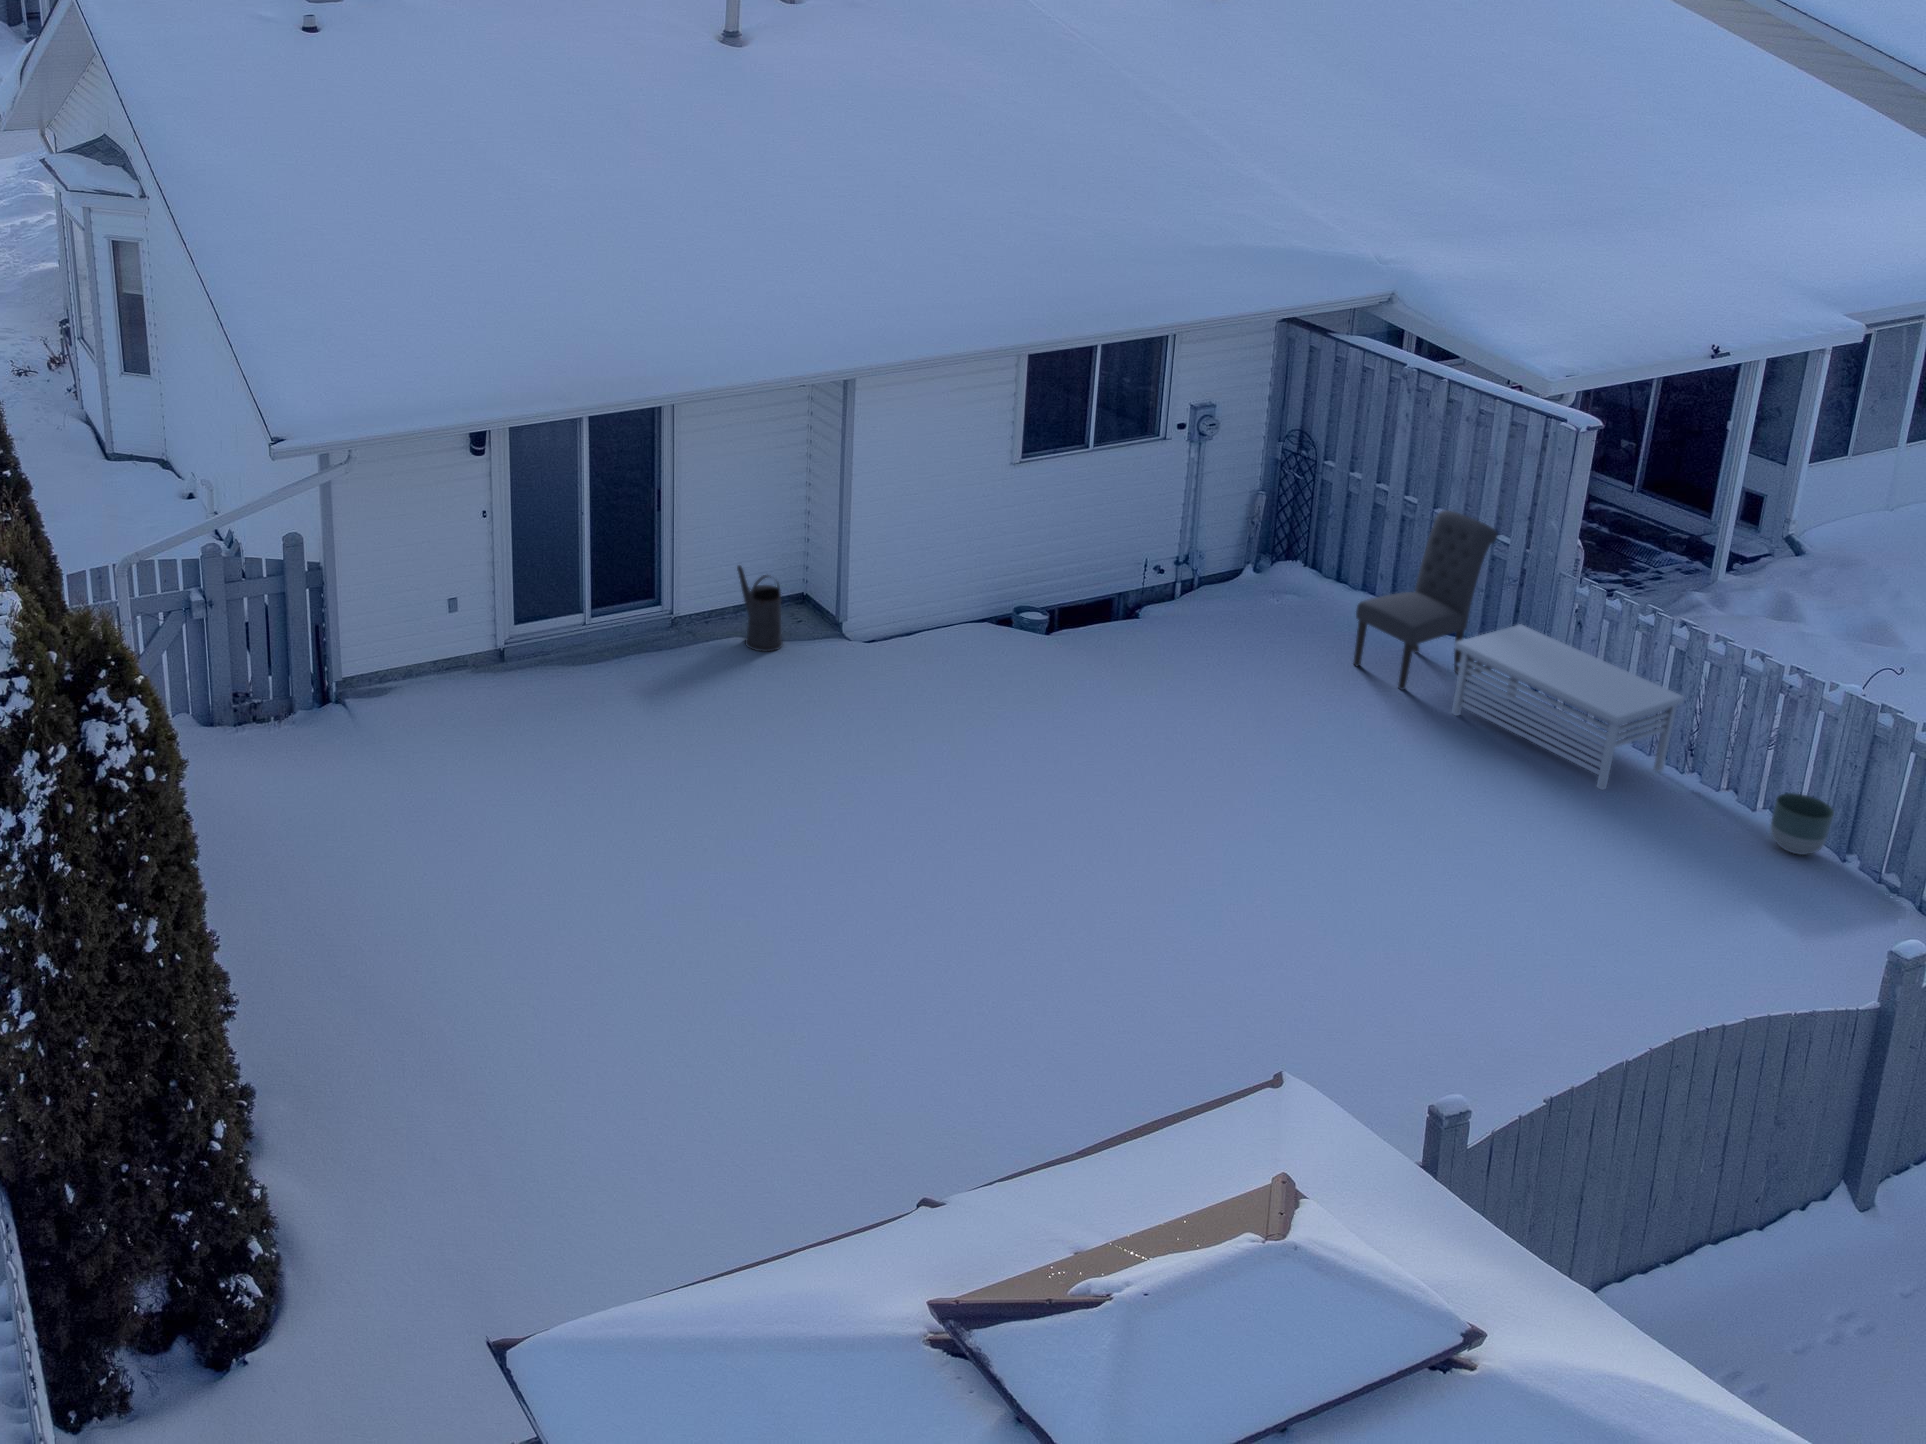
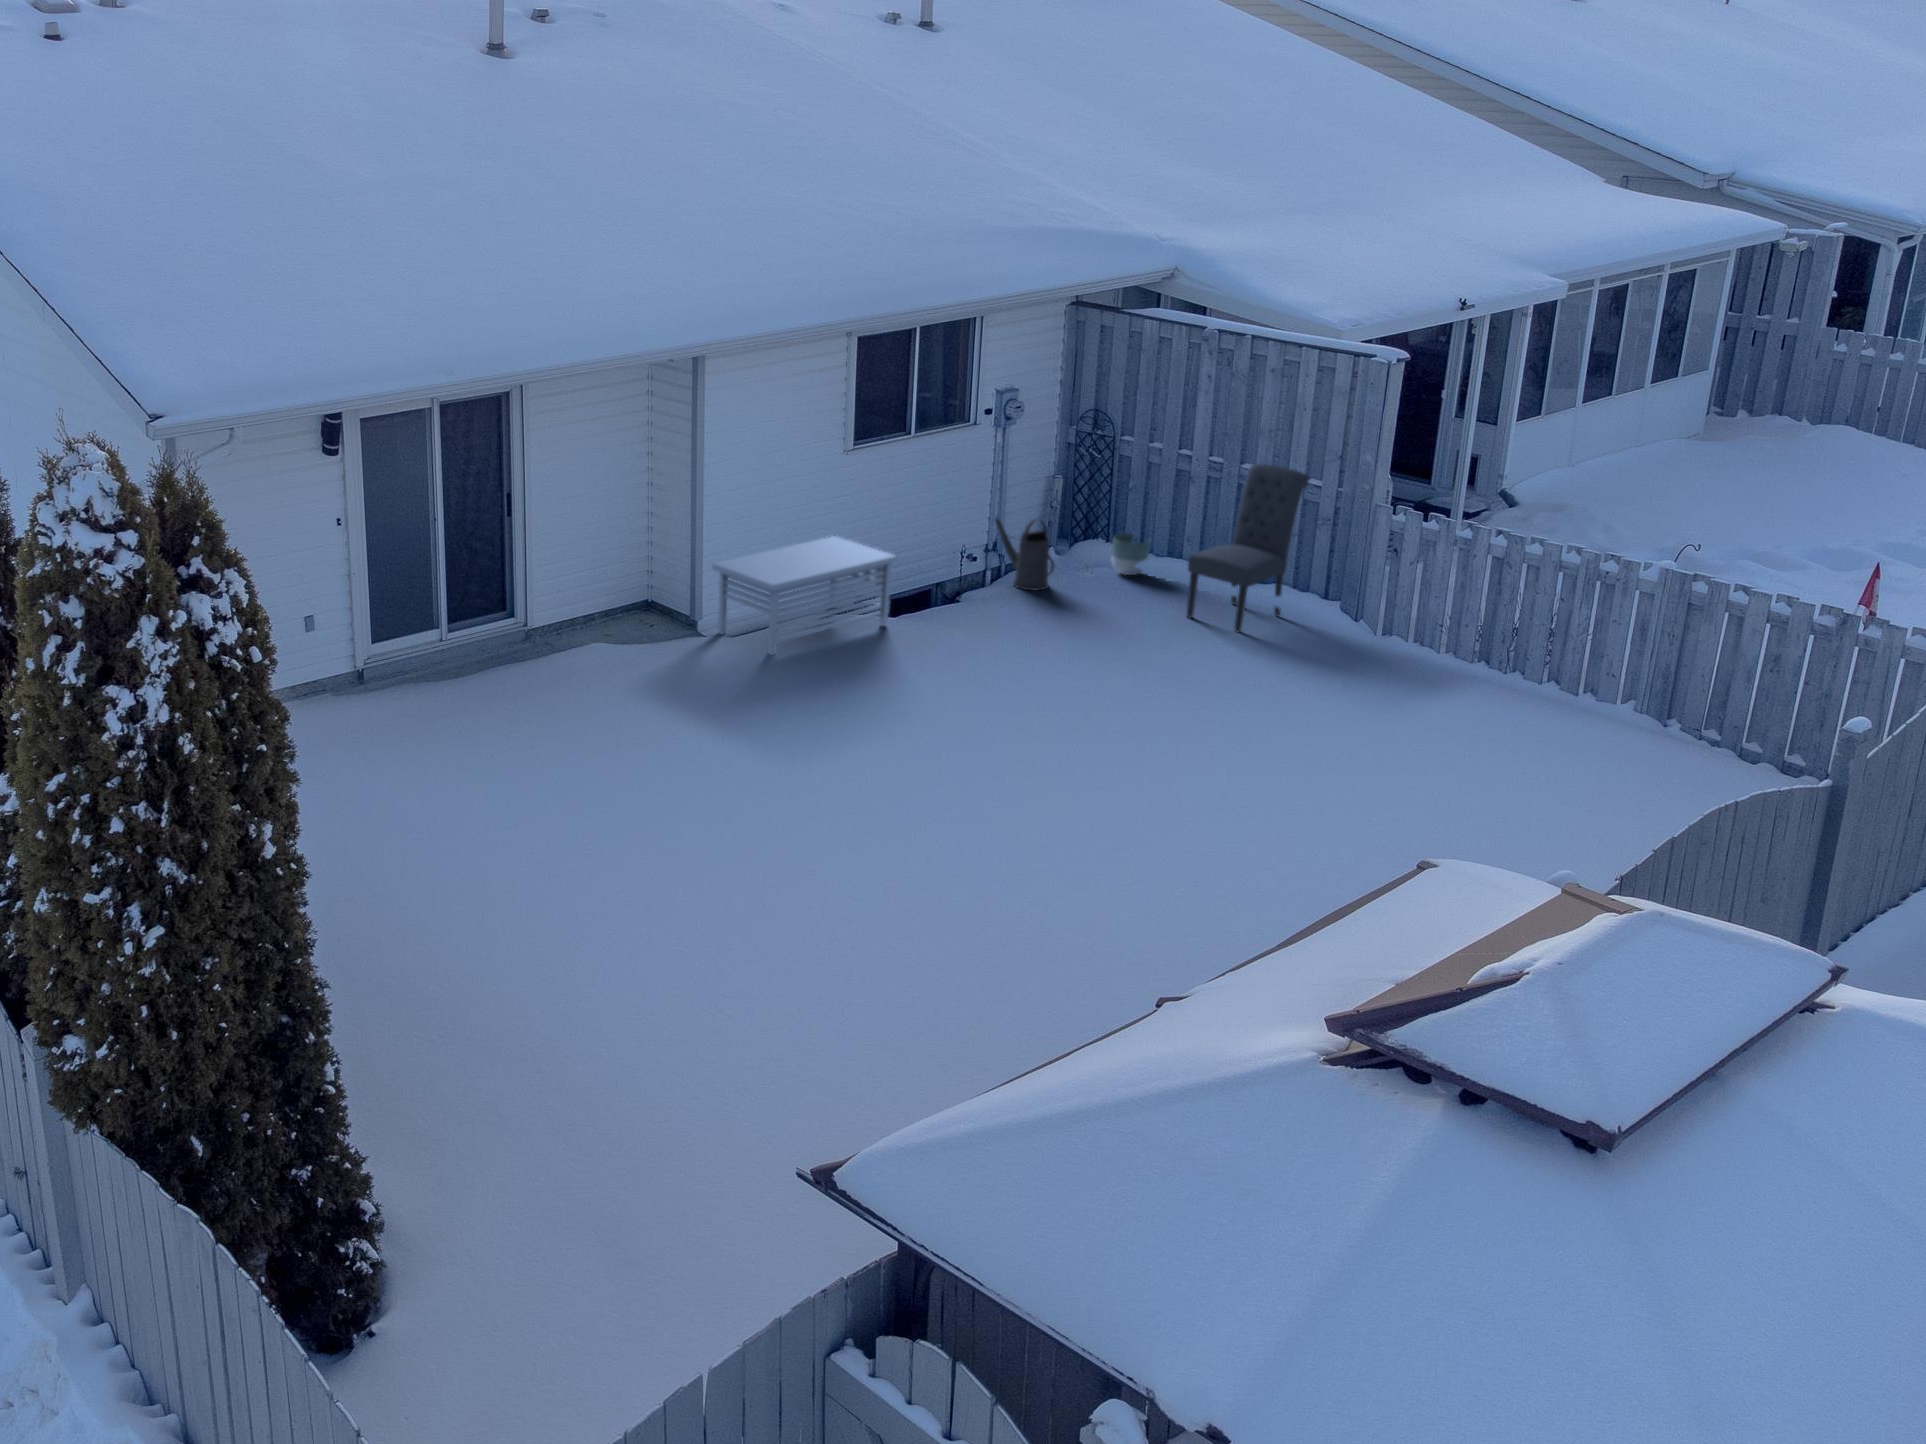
watering can: present [737,565,783,652] -> present [995,519,1054,591]
storage bench: present [1452,625,1684,790] -> present [712,536,896,655]
planter: present [1770,793,1834,855] -> present [1111,533,1150,575]

